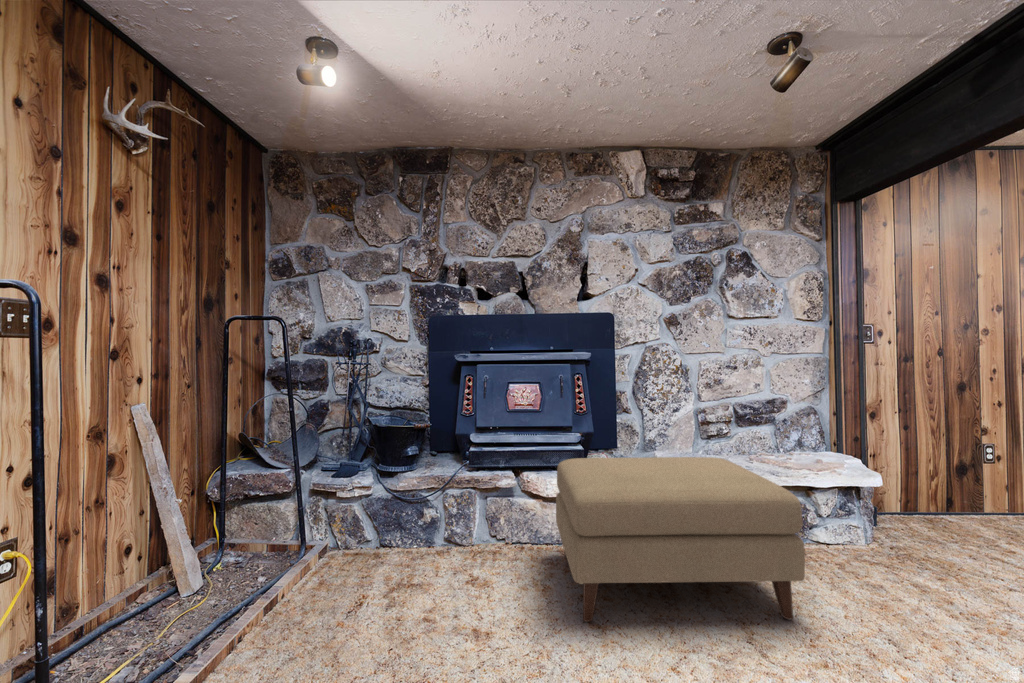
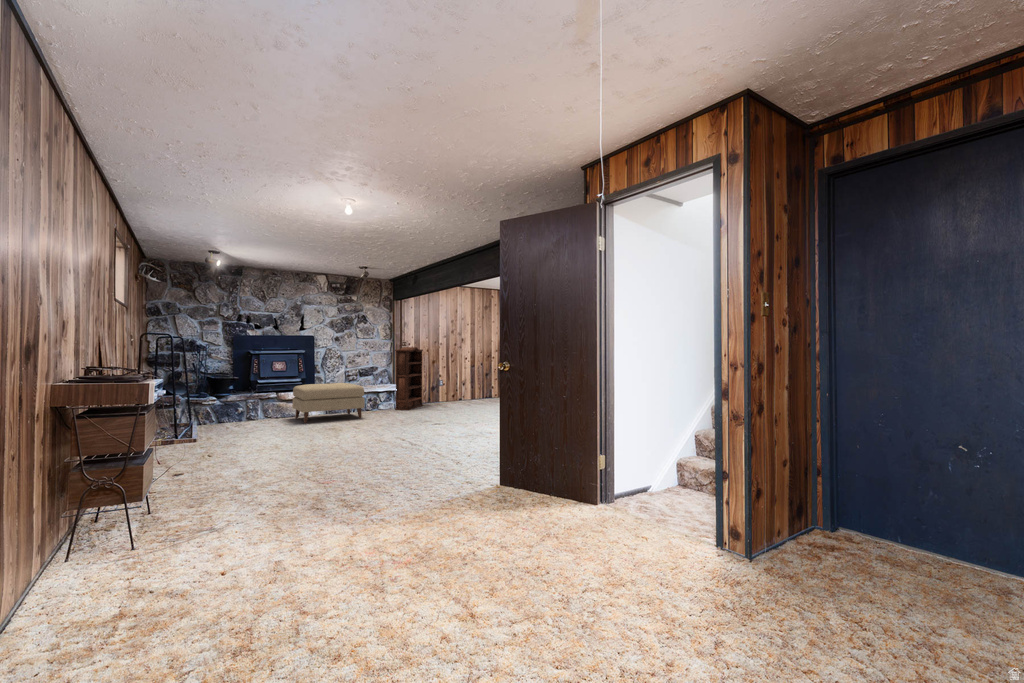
bookshelf: none [864,341,941,561] -> present [395,347,423,410]

